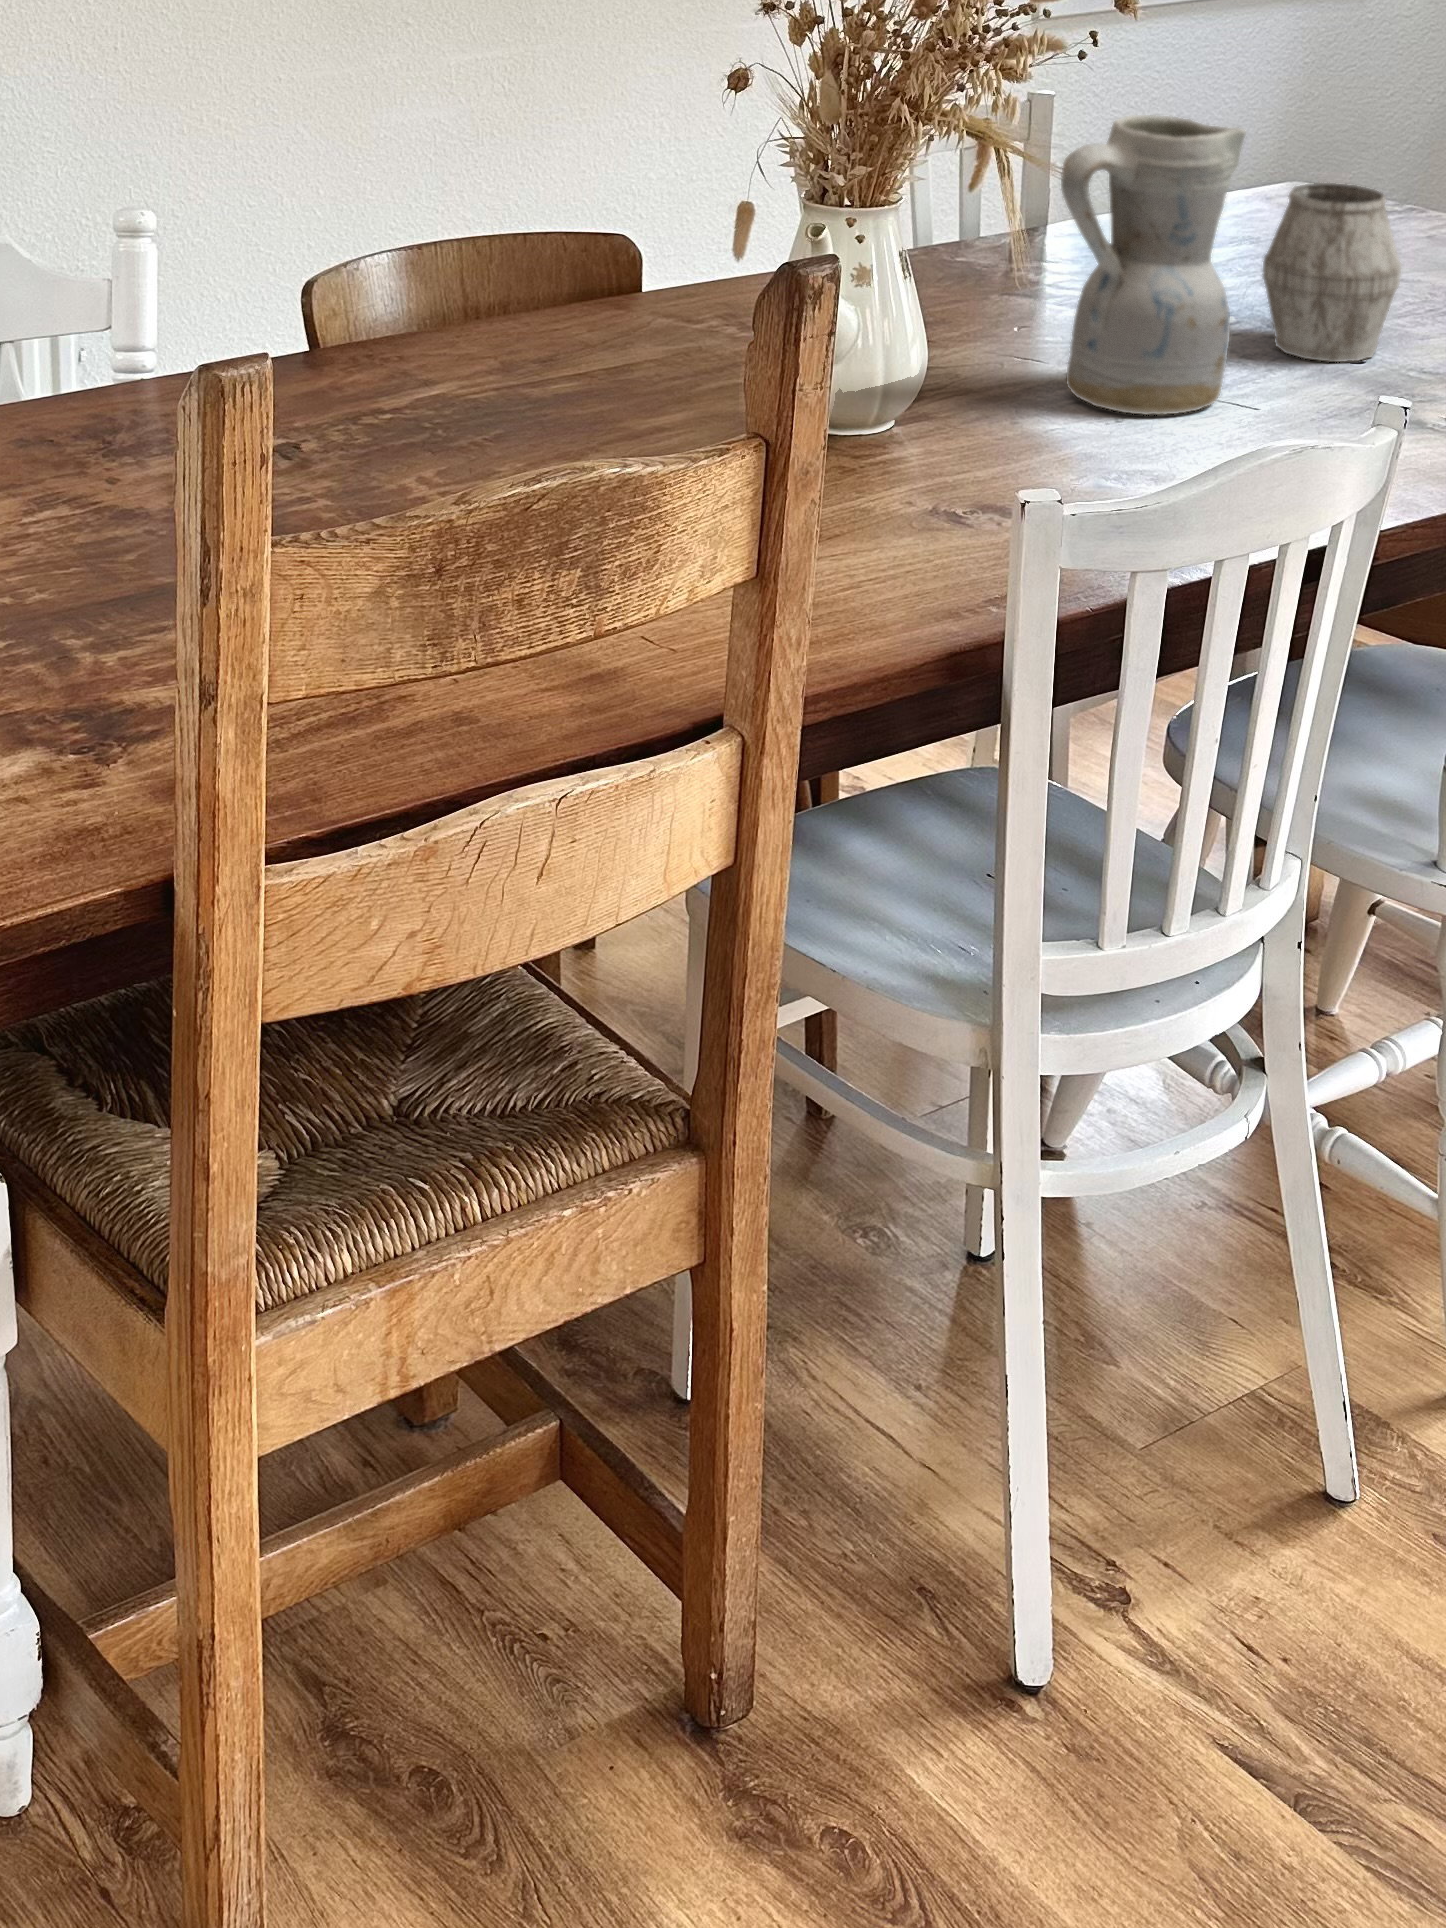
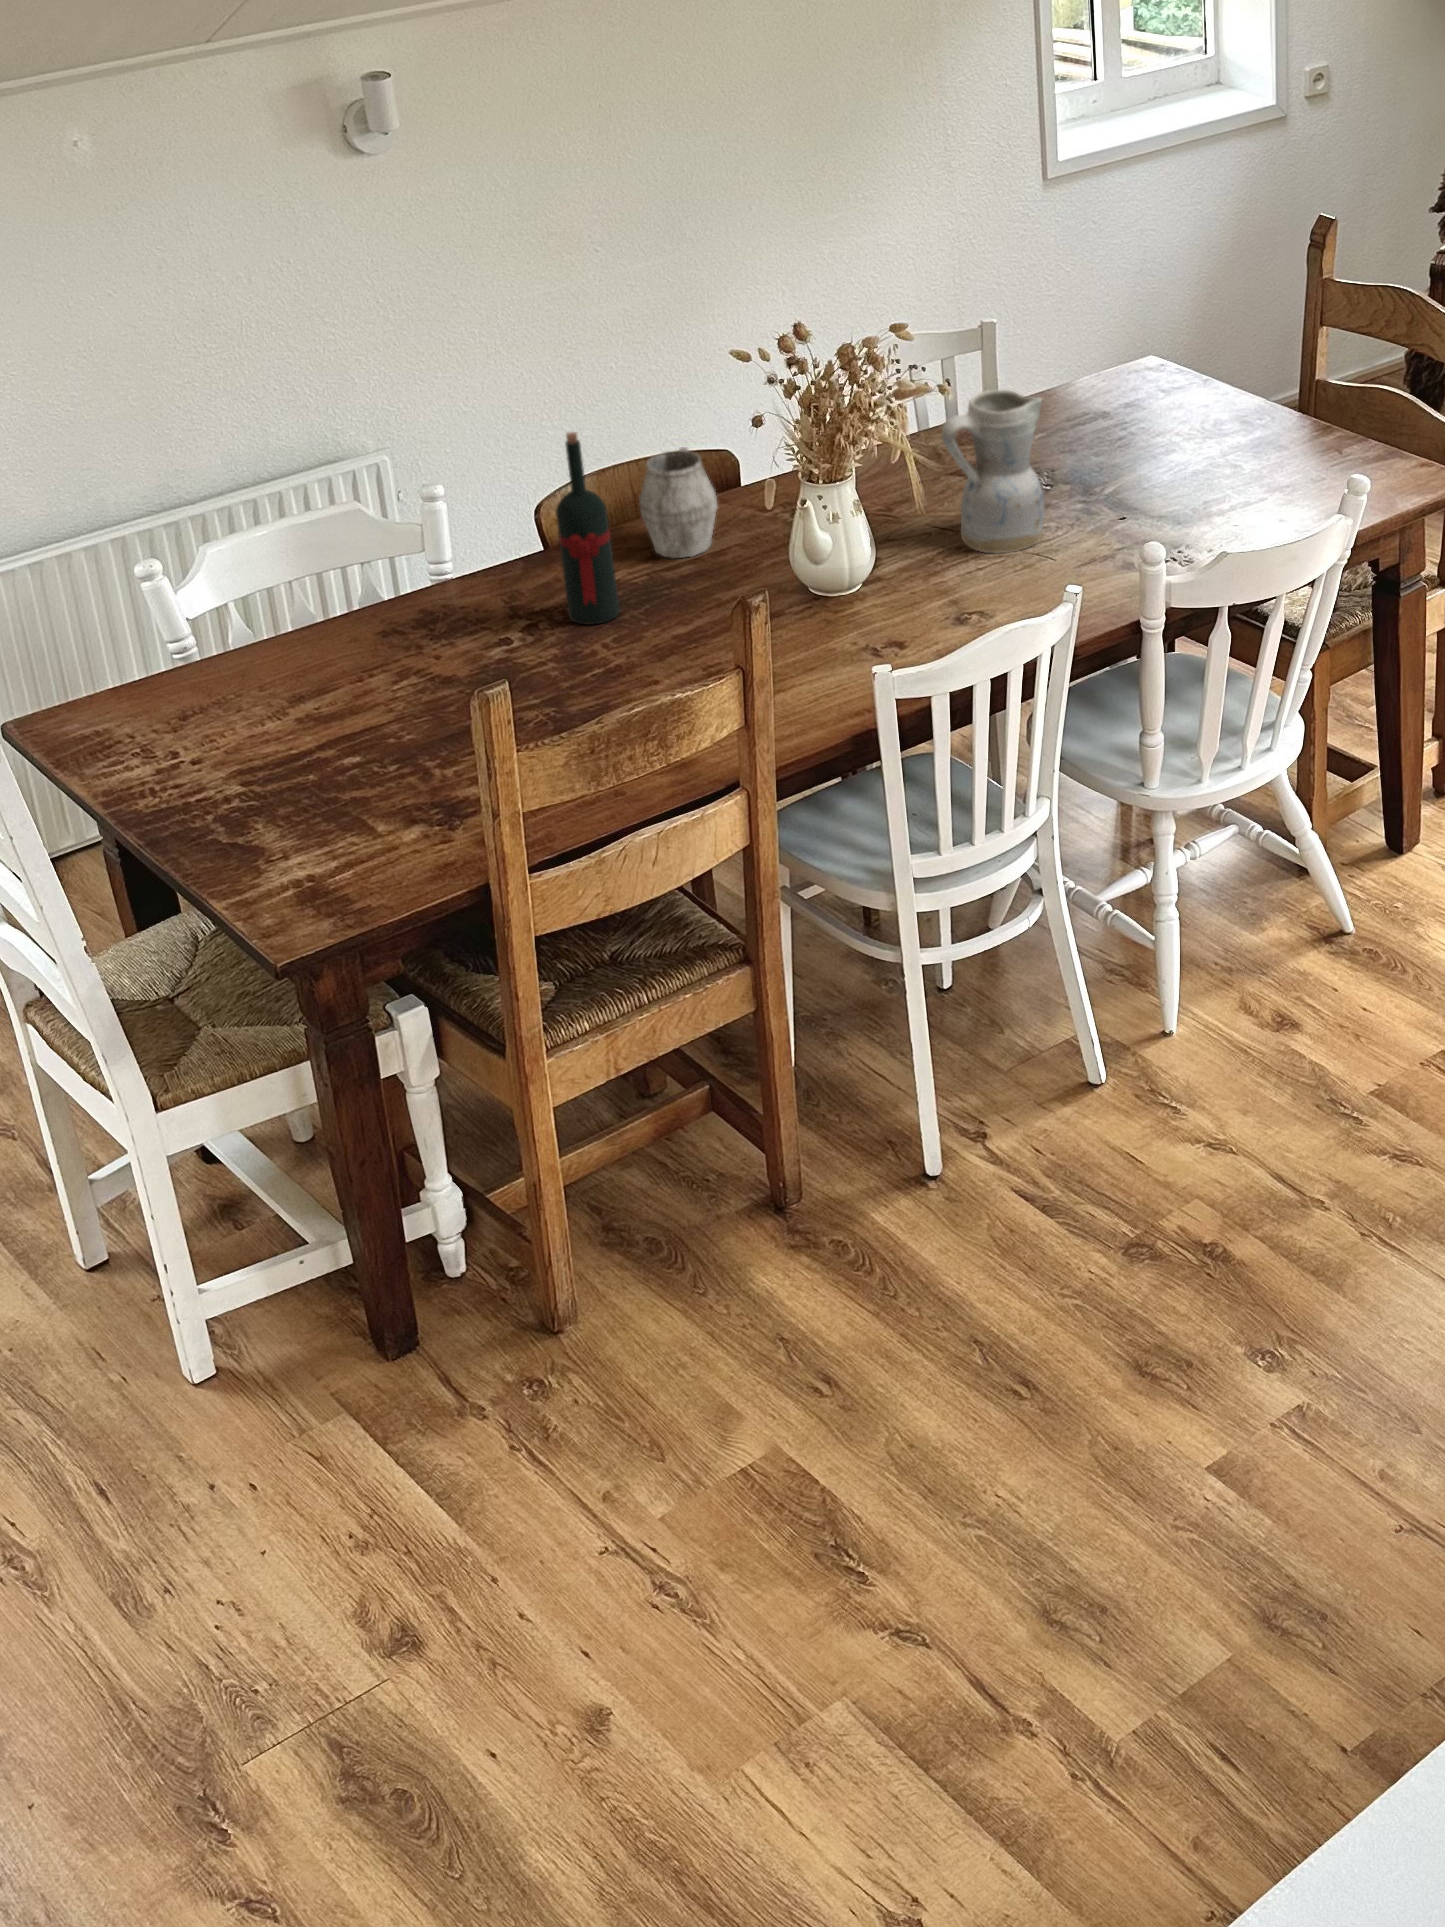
wine bottle: none [356,84,453,462] -> present [556,432,620,625]
mug: present [1263,183,1401,362] -> present [639,447,717,558]

